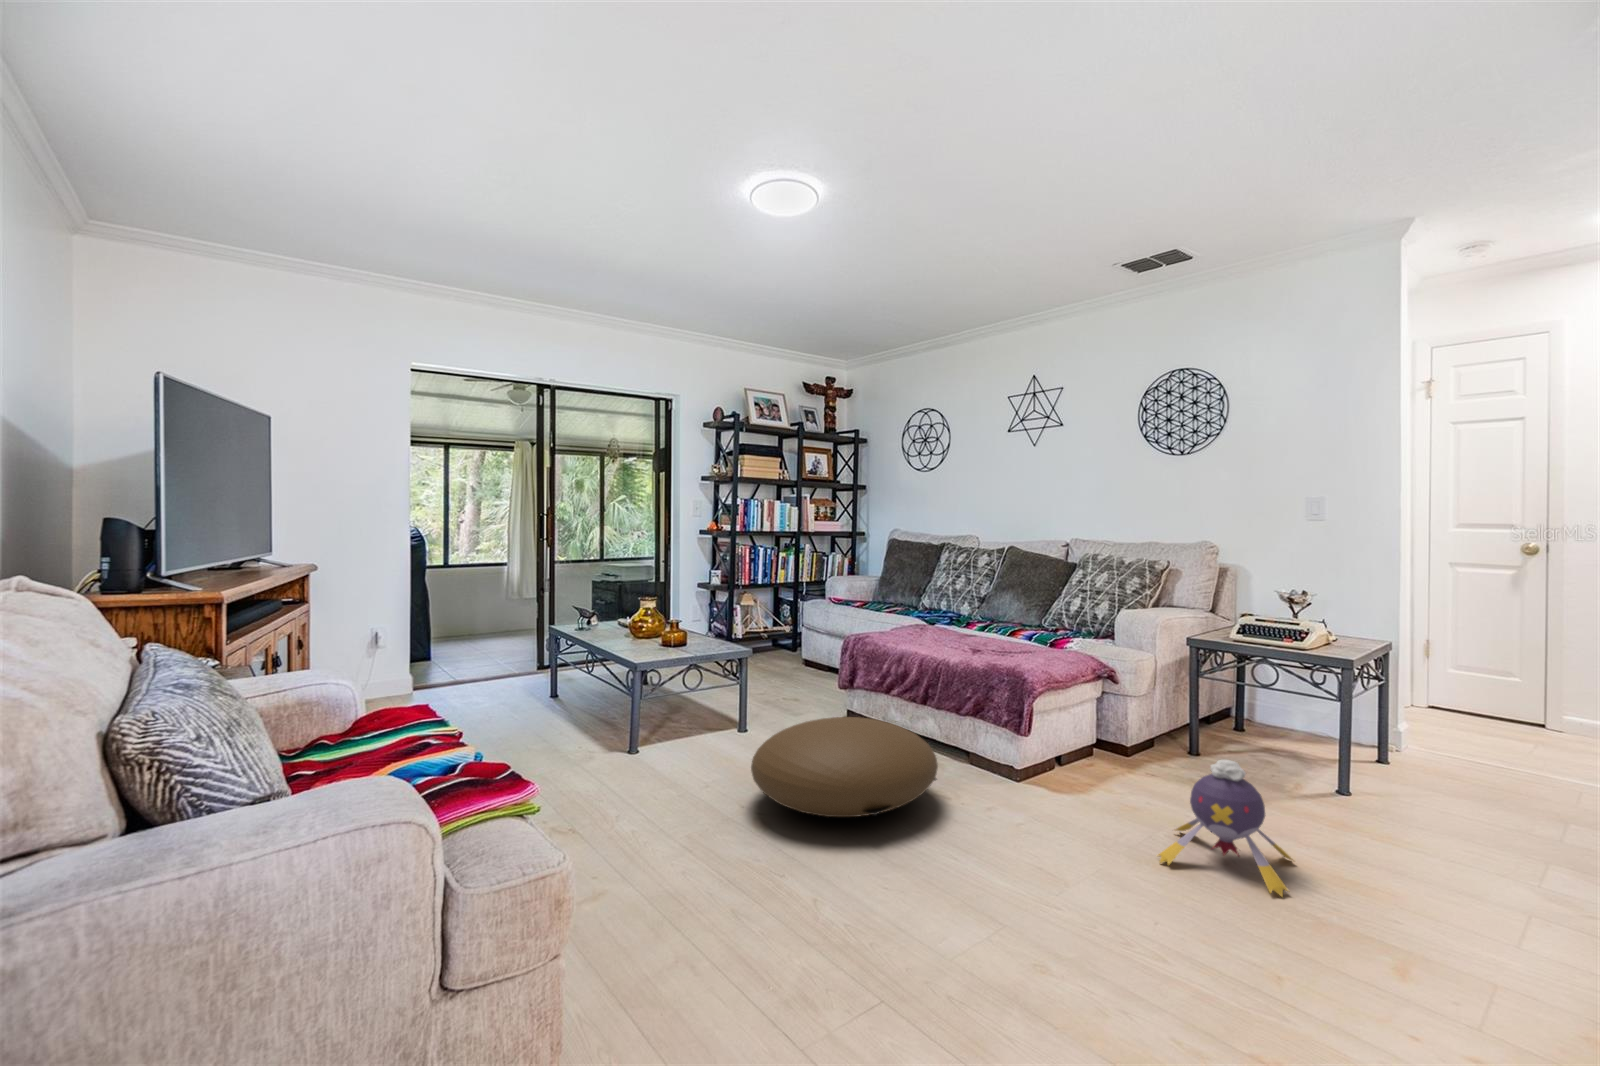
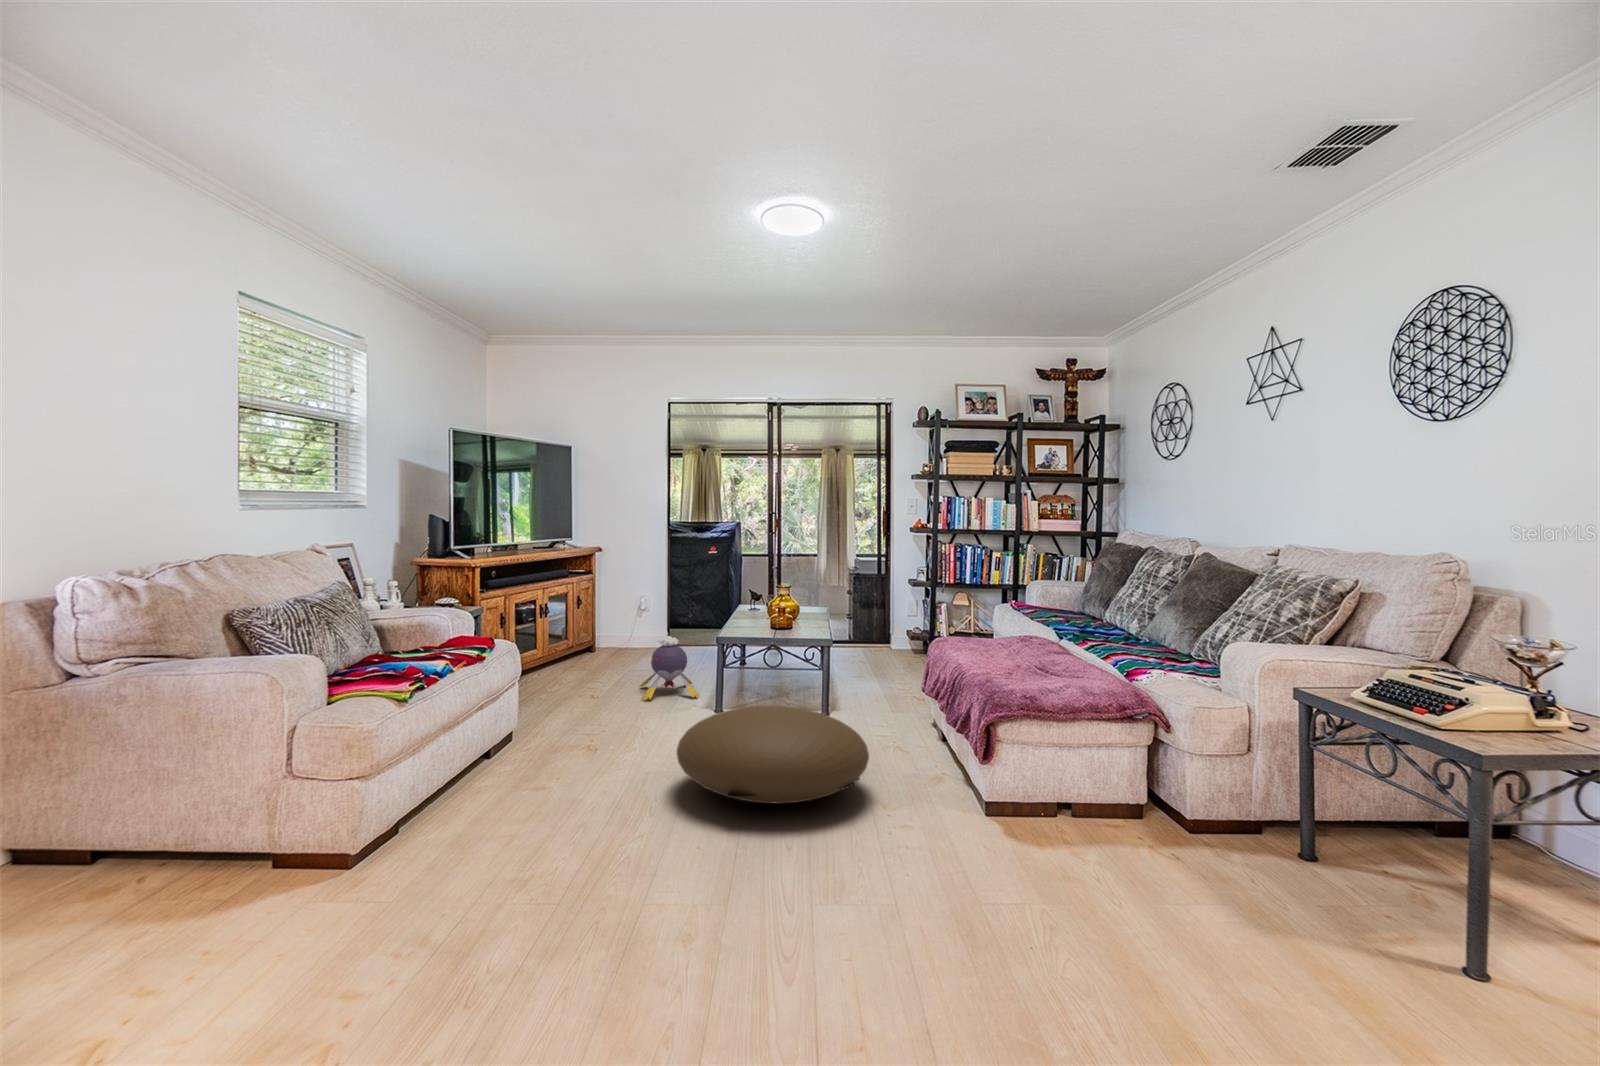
plush toy: present [1158,760,1292,897] -> present [639,636,699,700]

